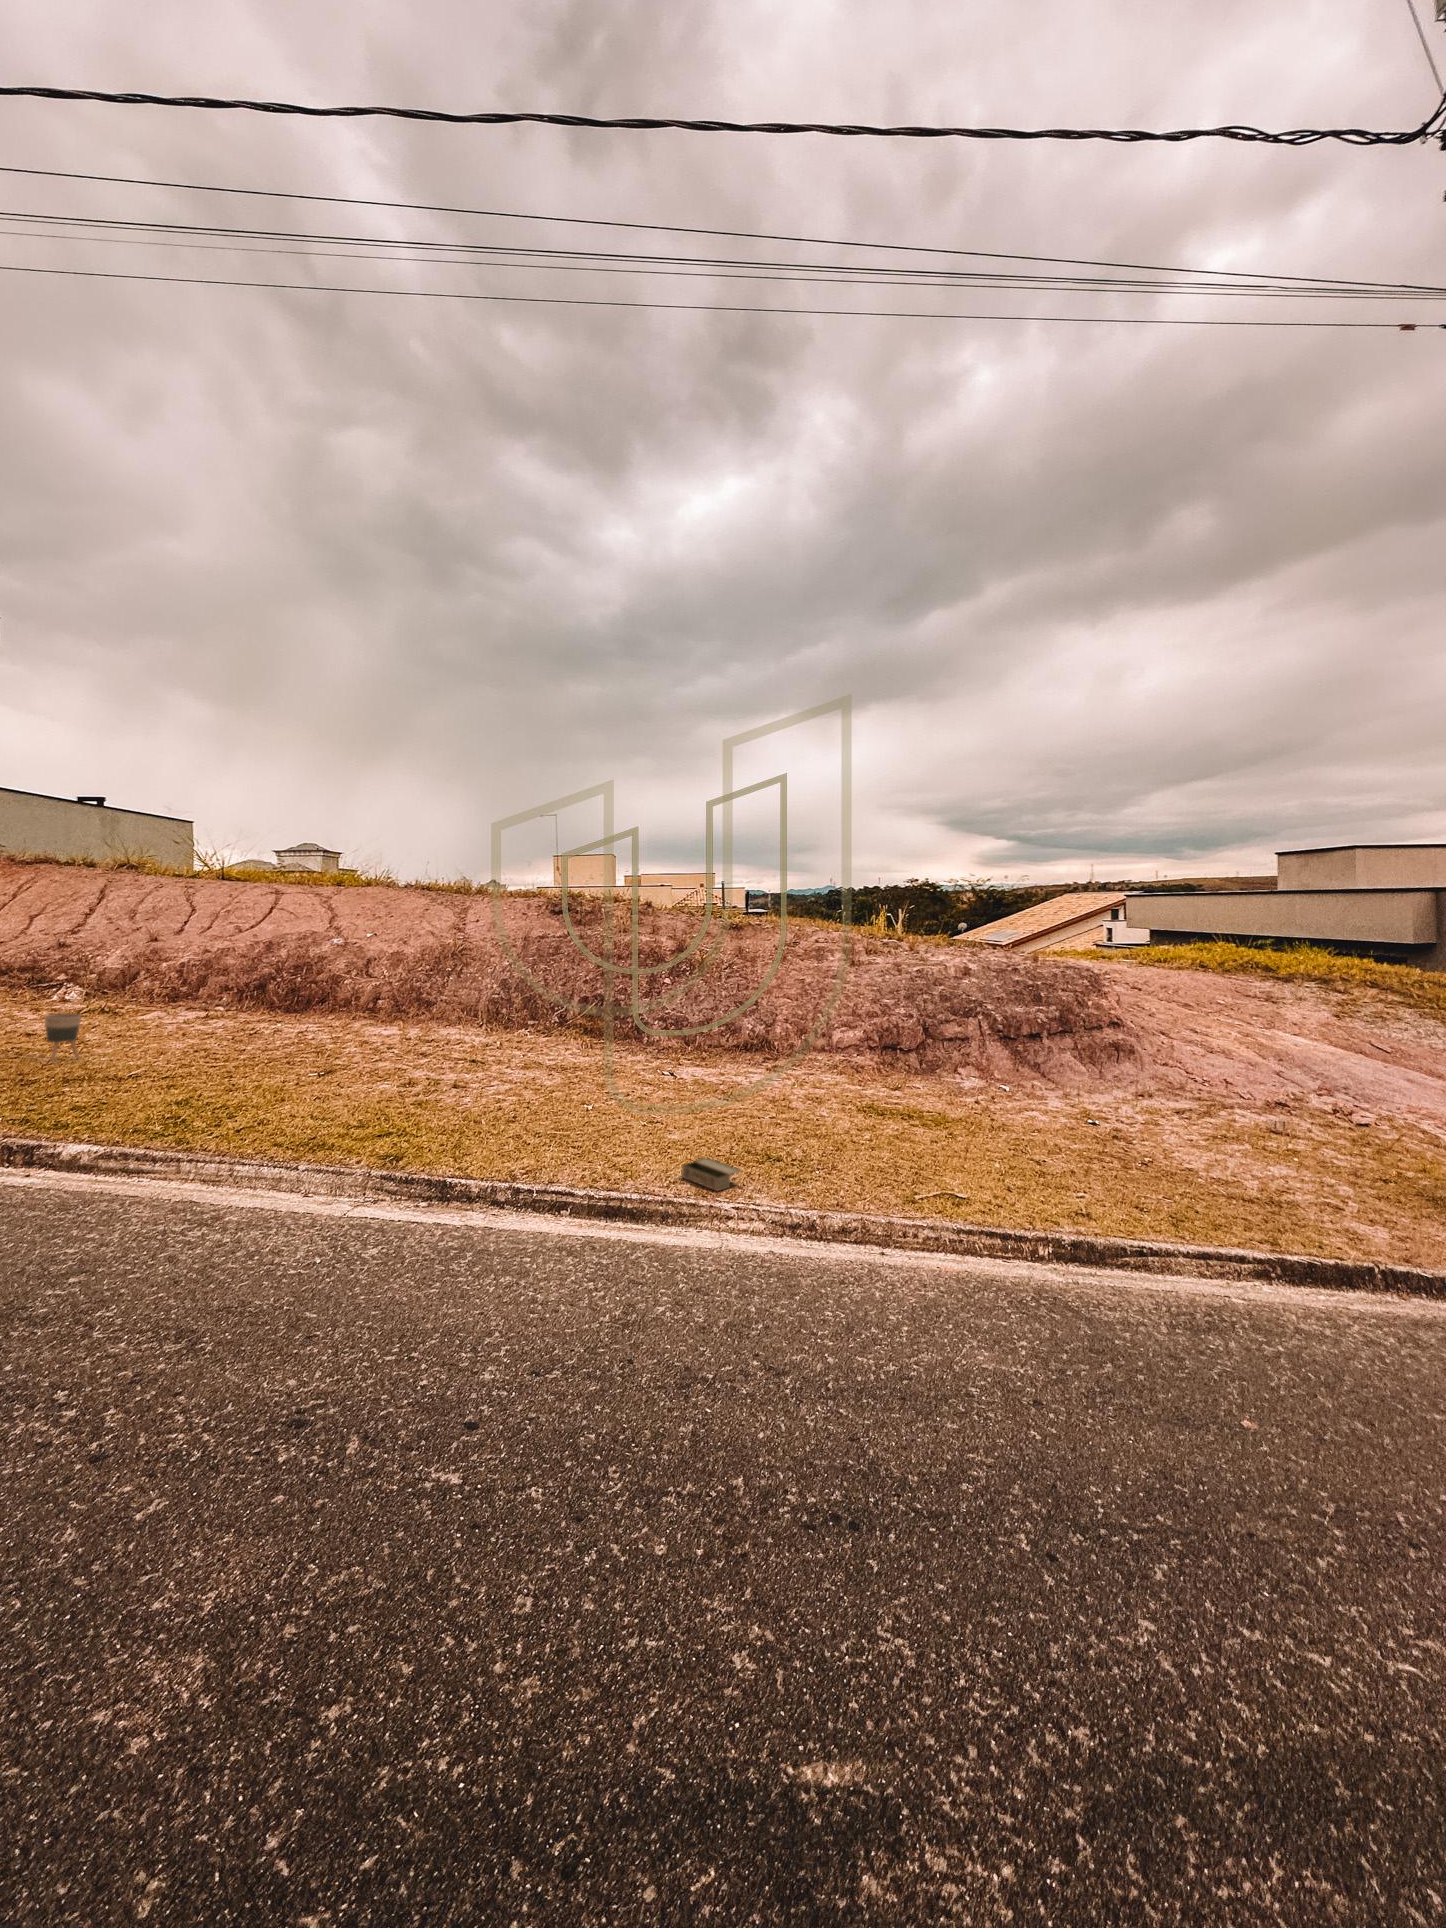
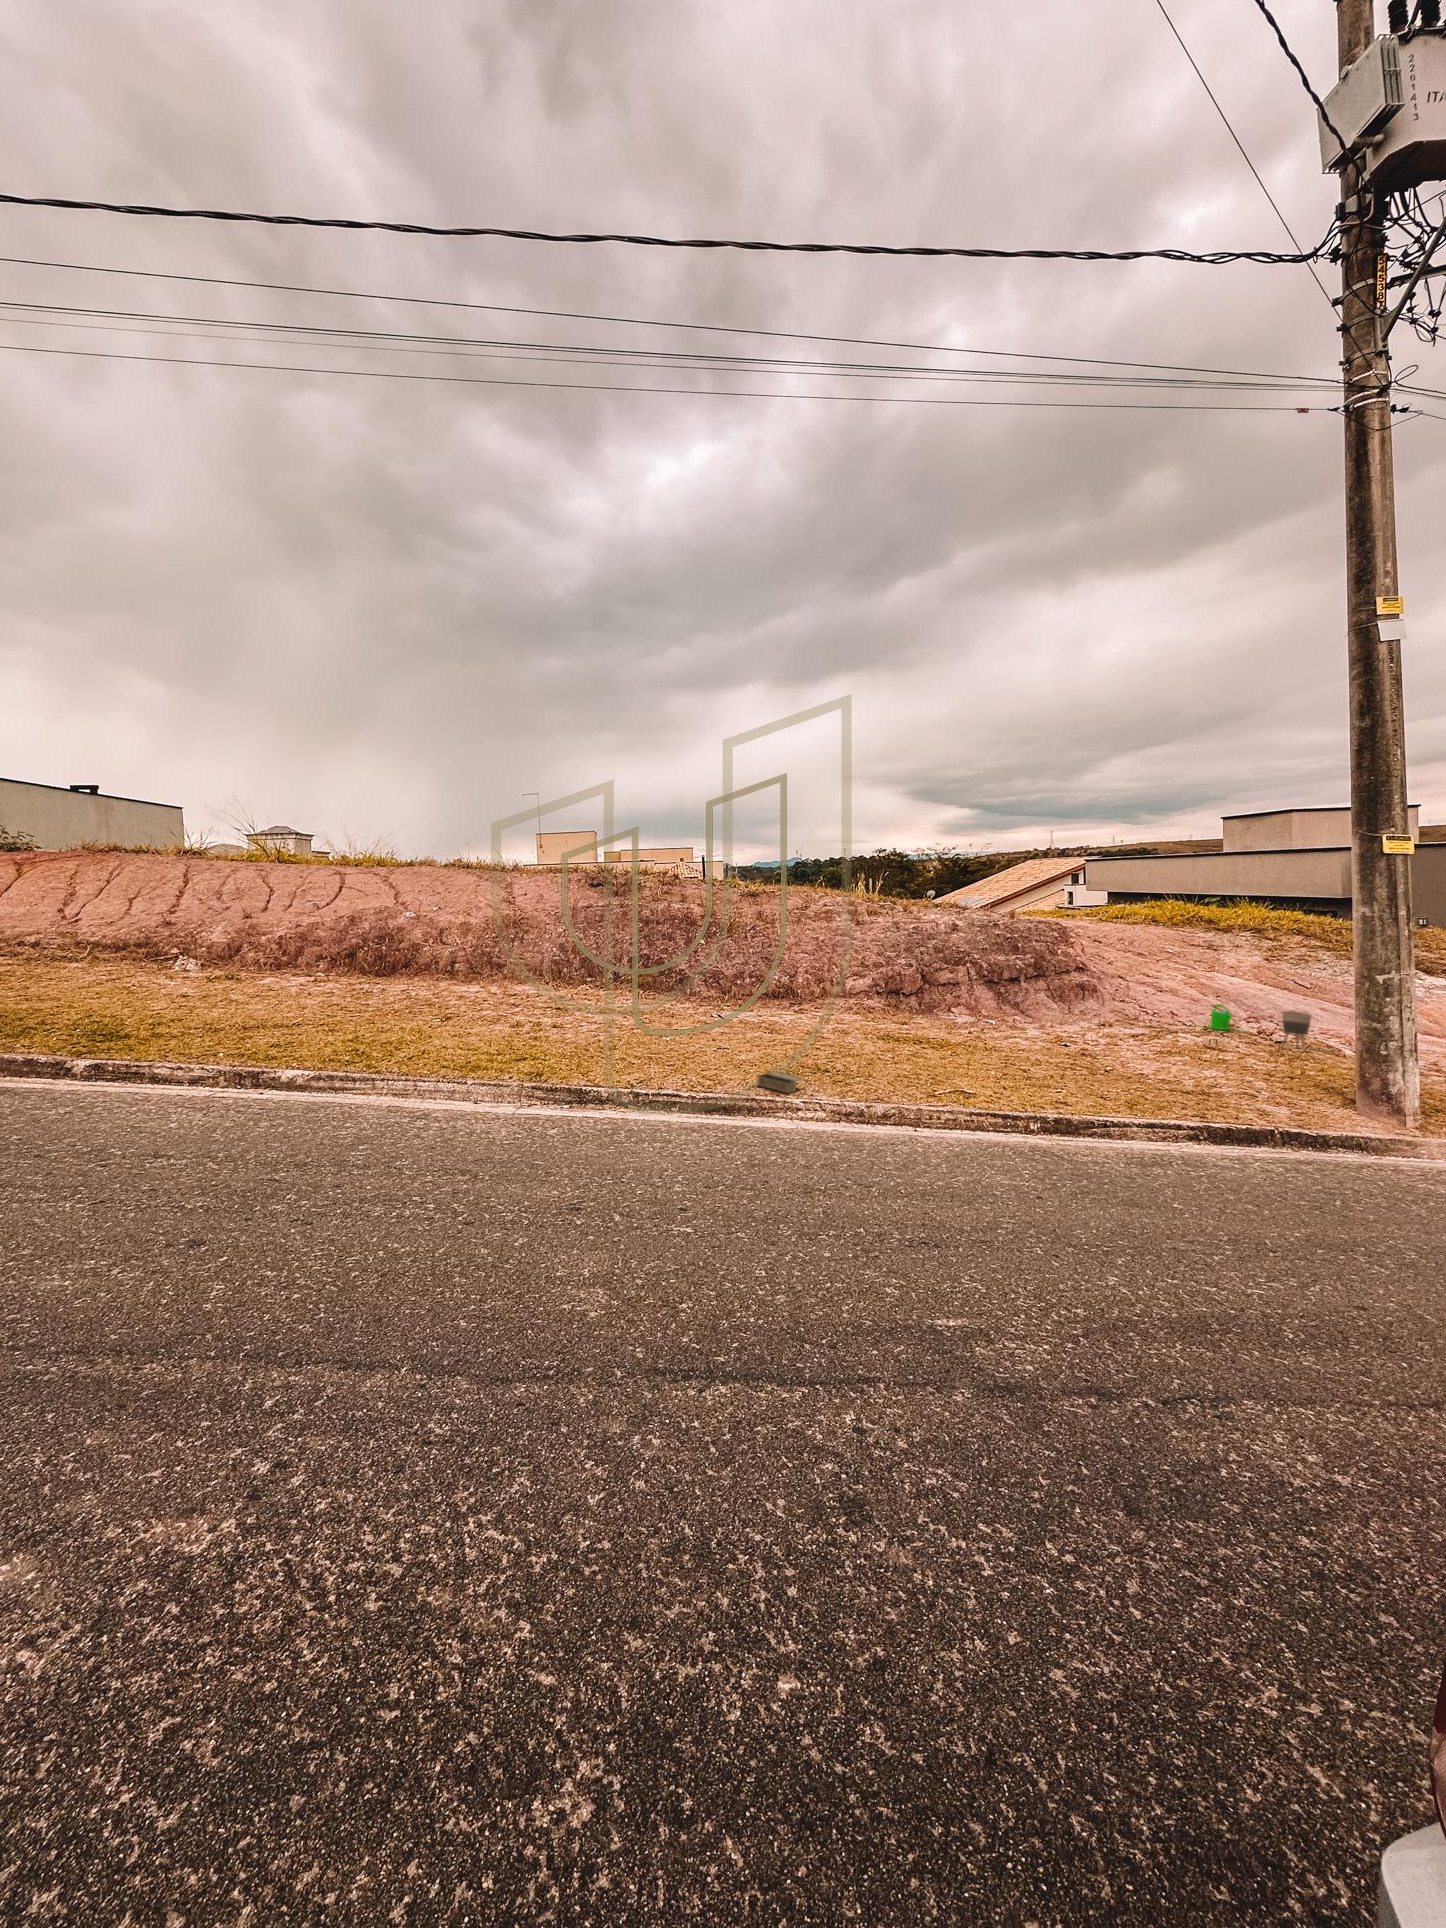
planter: present [45,1013,81,1063] -> present [1281,1011,1312,1051]
watering can: none [1272,1073,1303,1106] -> present [1209,1004,1232,1030]

